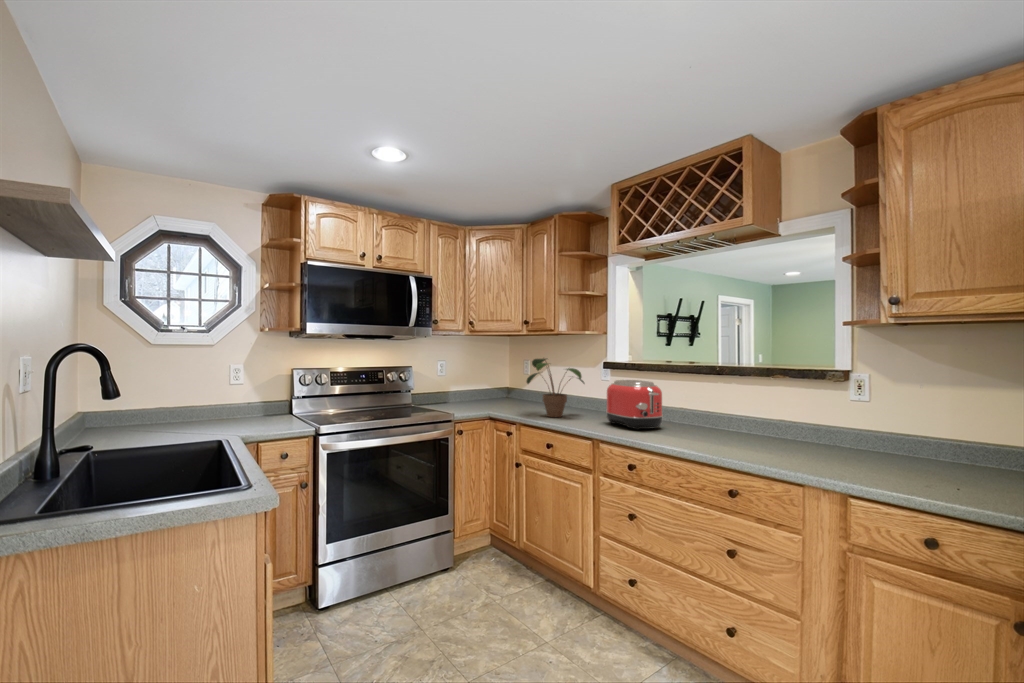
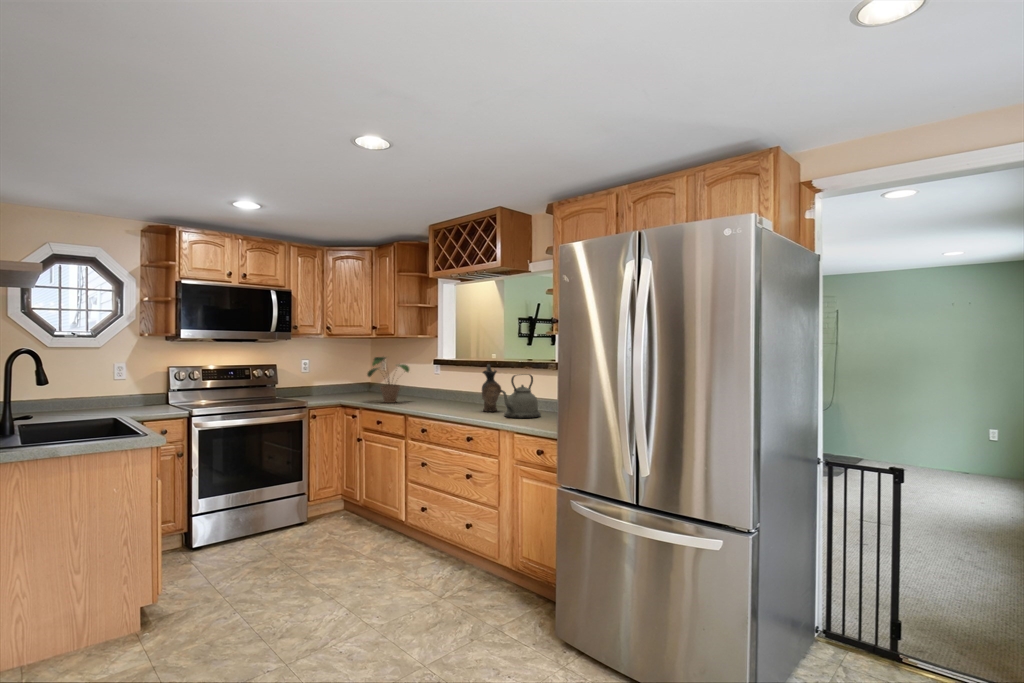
ceramic pitcher: none [708,371,740,440] -> present [482,364,501,411]
toaster: present [606,380,663,430] -> none [423,372,461,408]
kettle: none [766,388,833,460] -> present [501,375,541,418]

